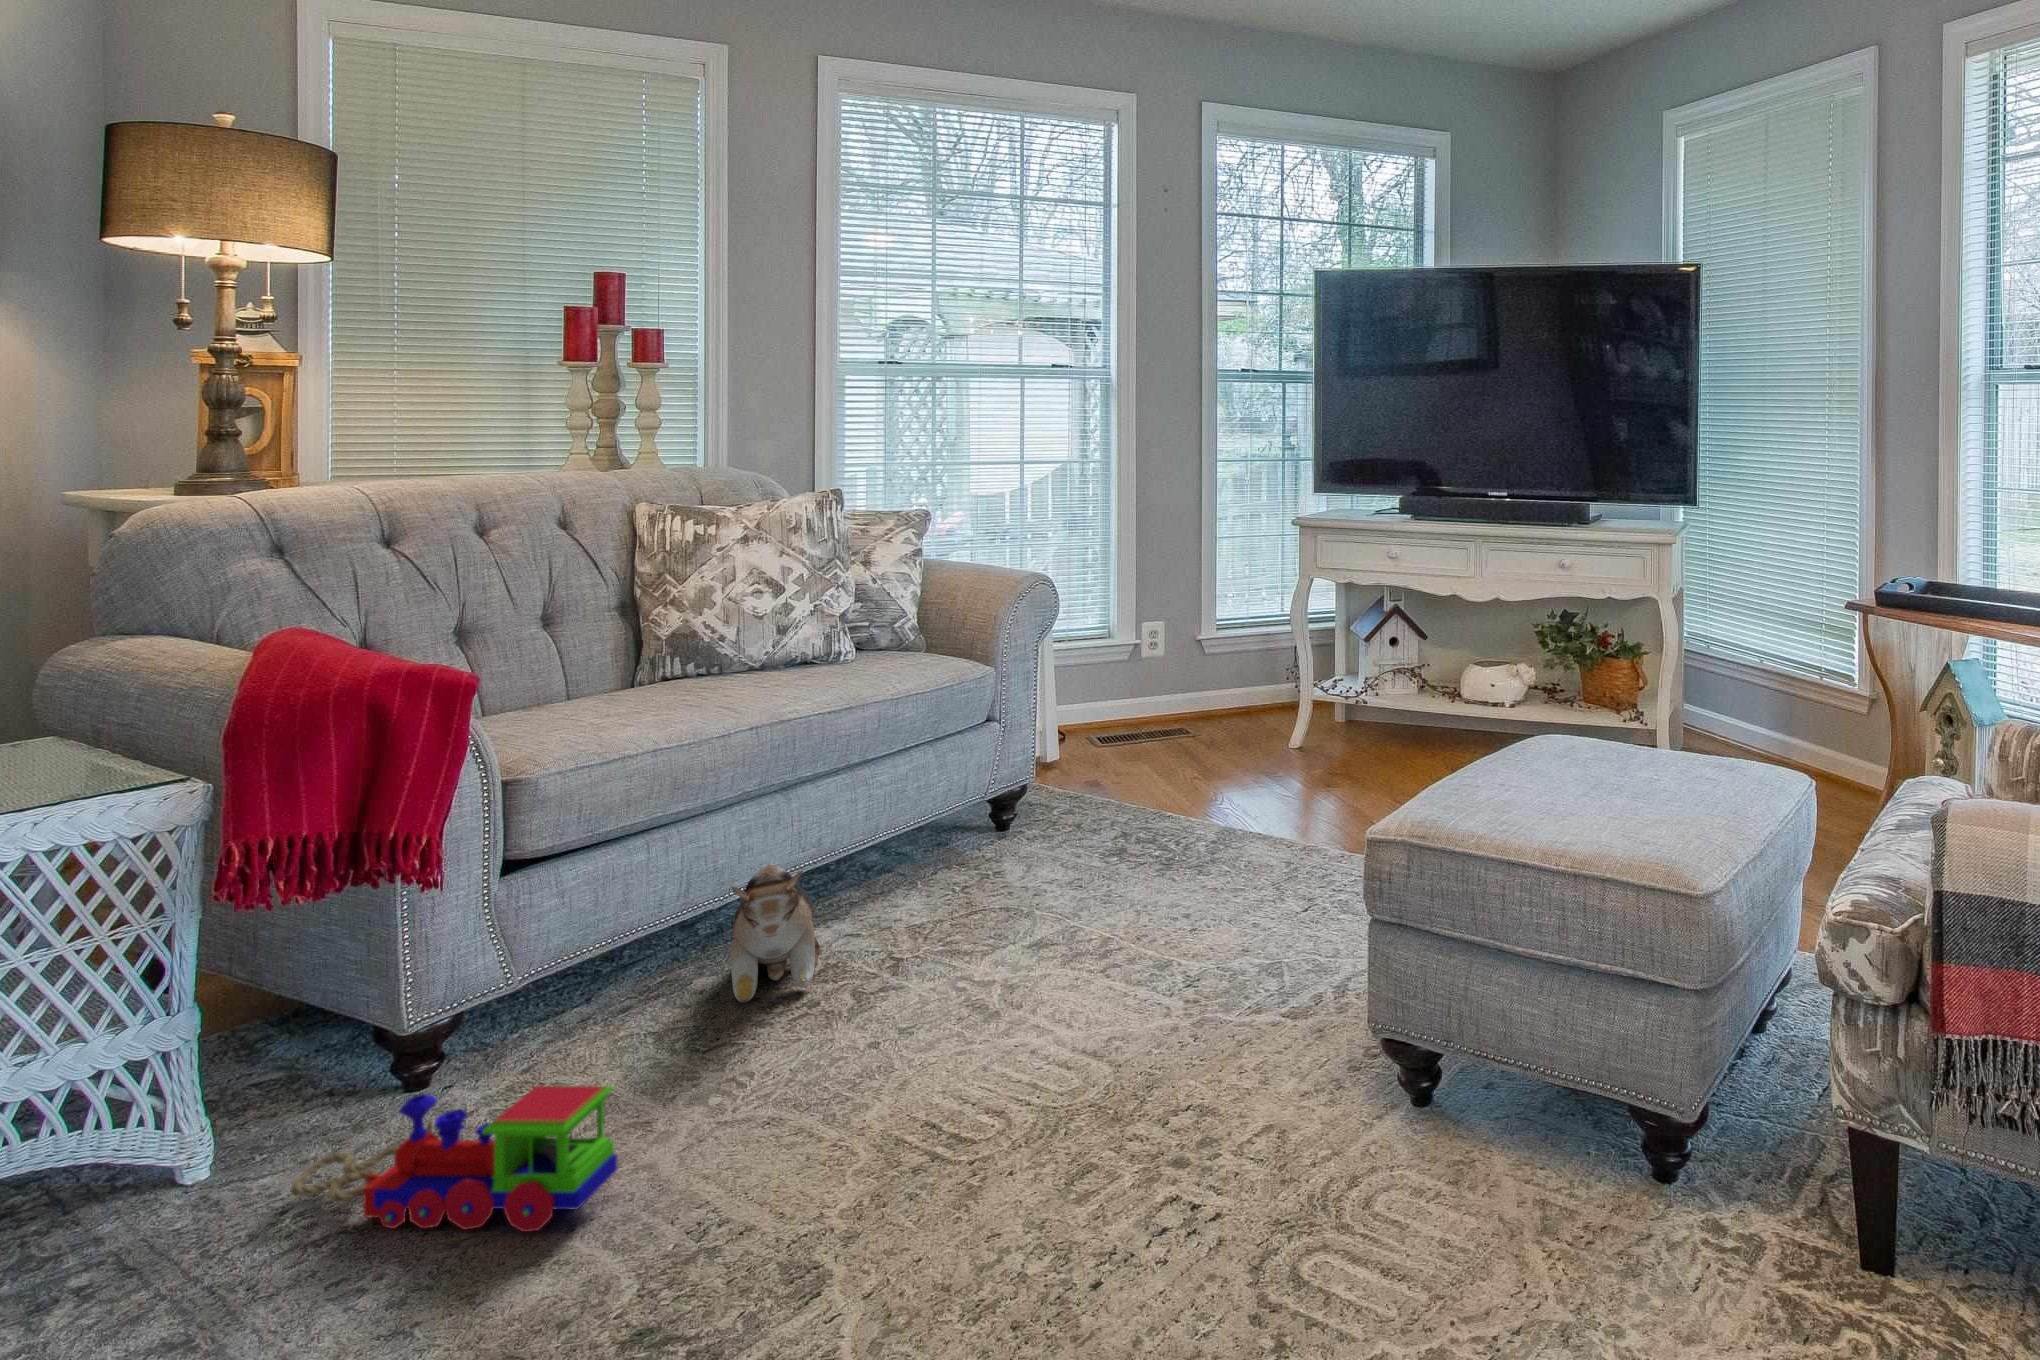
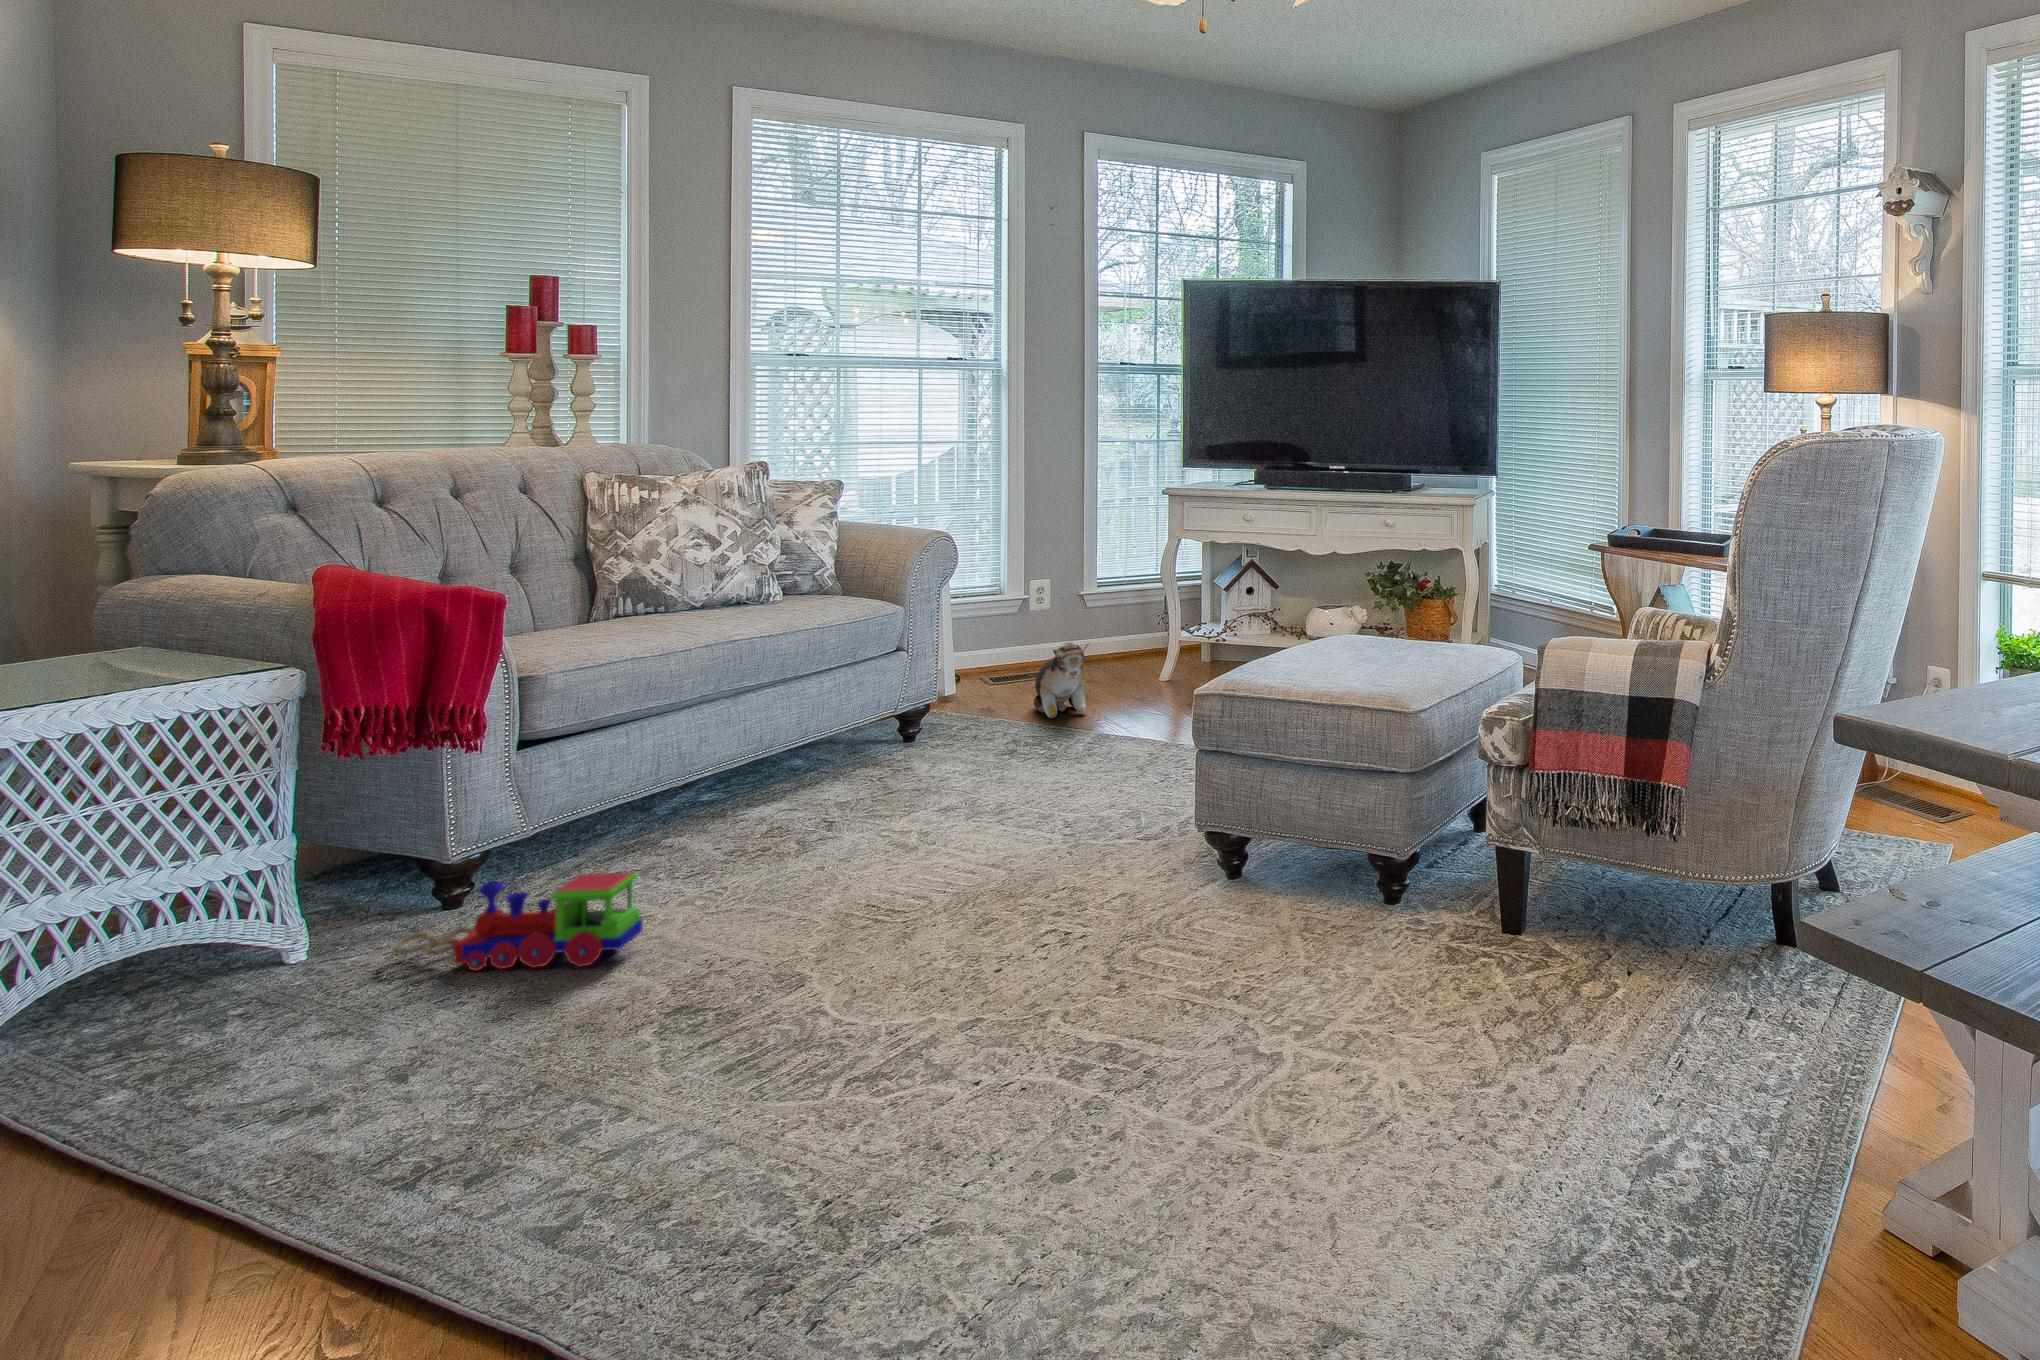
plush toy: present [730,865,819,1003] -> present [1034,642,1089,718]

